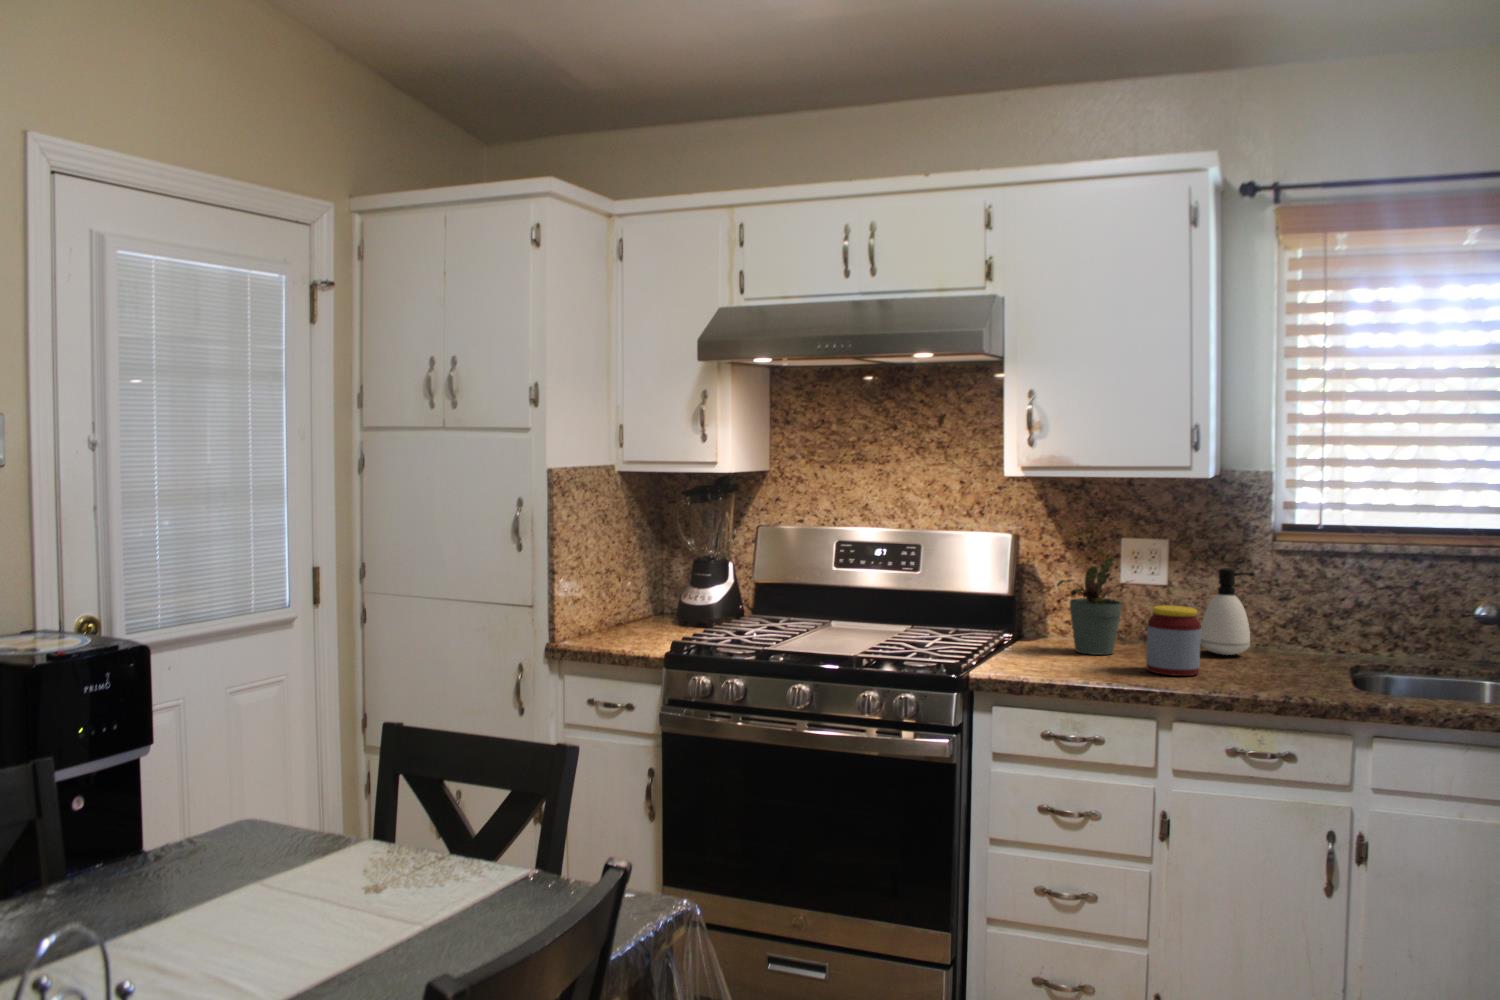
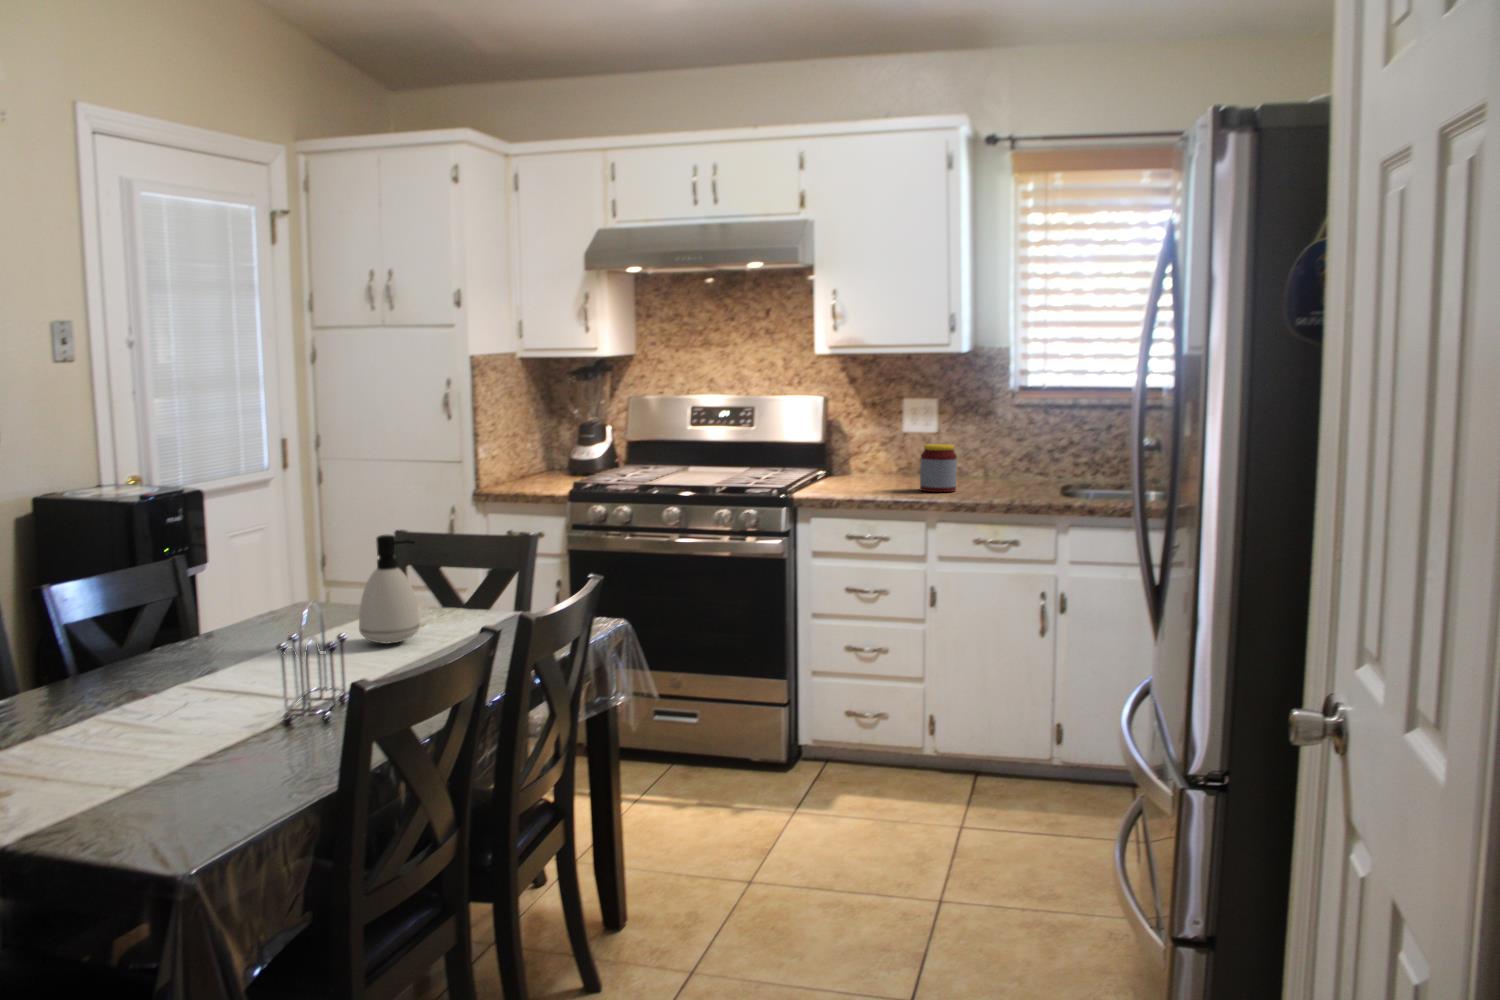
potted plant: present [1057,557,1128,655] -> none [858,411,914,484]
soap dispenser: present [1200,568,1254,655] -> present [359,535,420,644]

